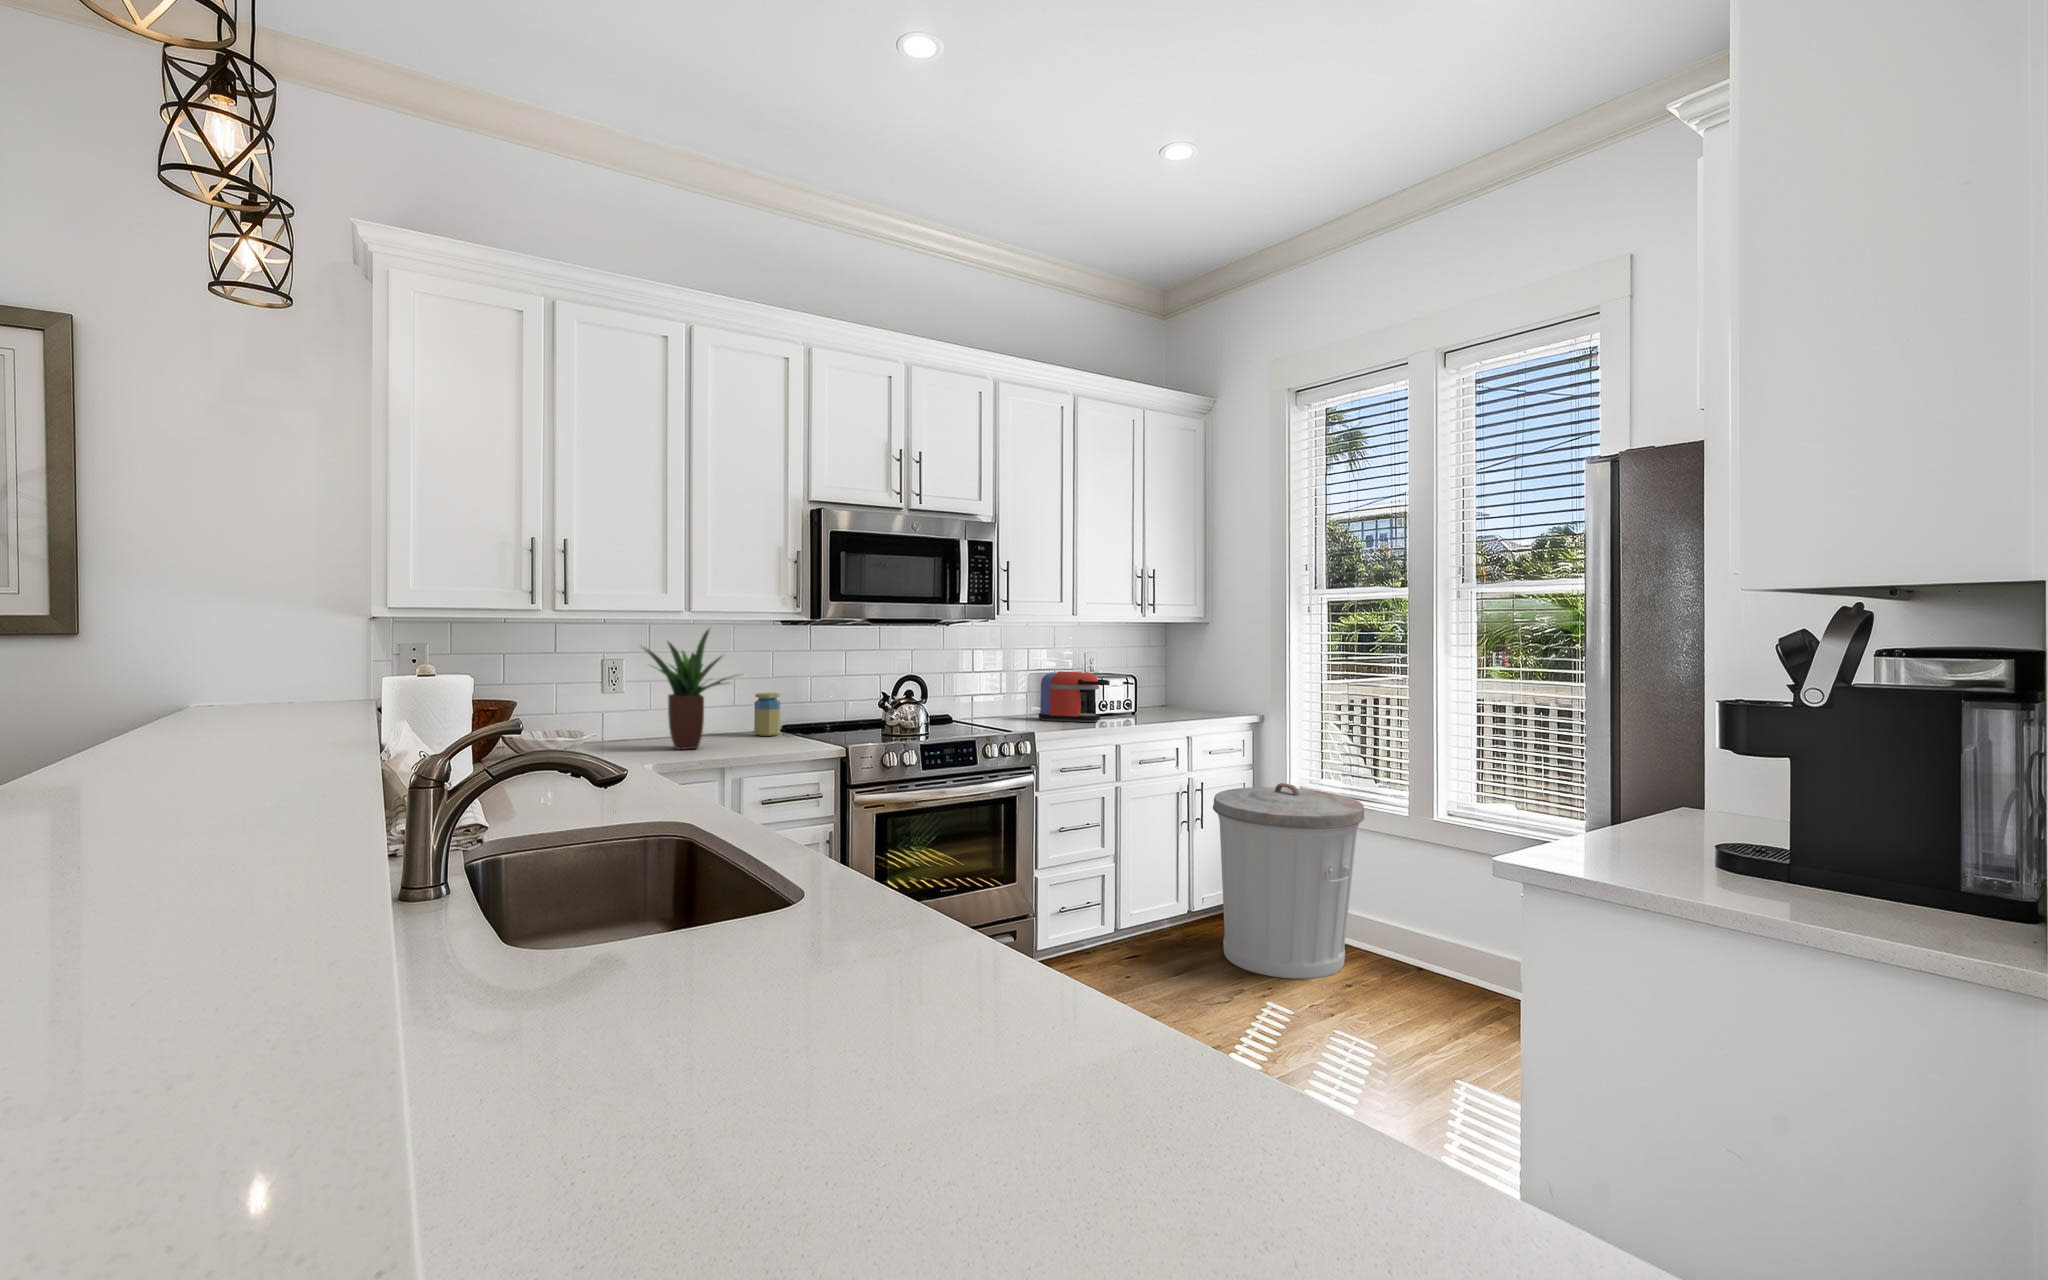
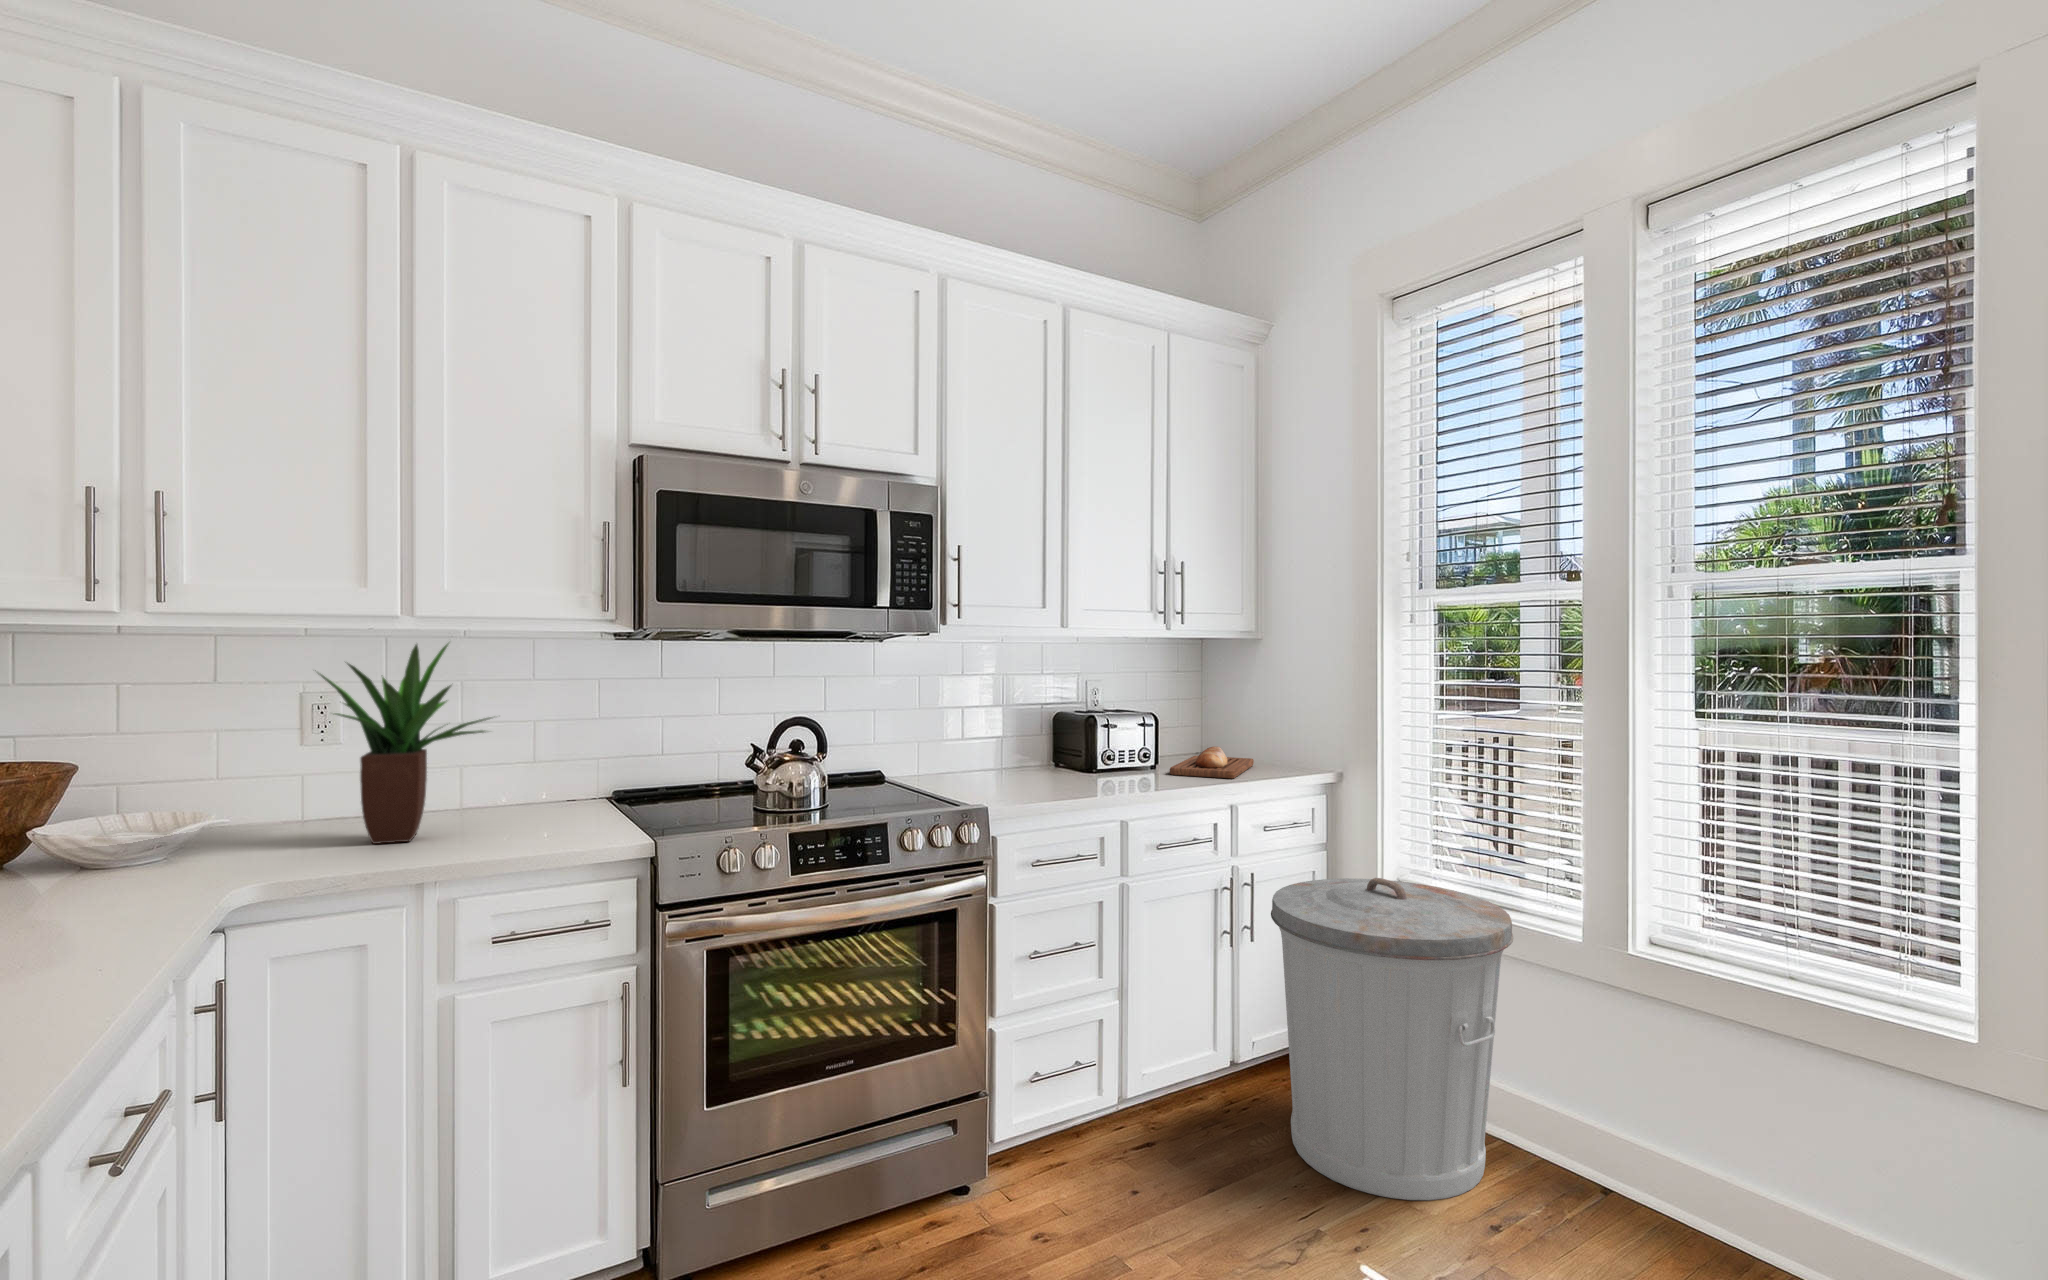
coffee maker: present [1039,671,1110,722] -> none [1013,709,1115,783]
jar: present [754,693,780,736] -> none [550,745,592,813]
bread loaf: none [1146,699,1204,720] -> present [1170,747,1254,778]

